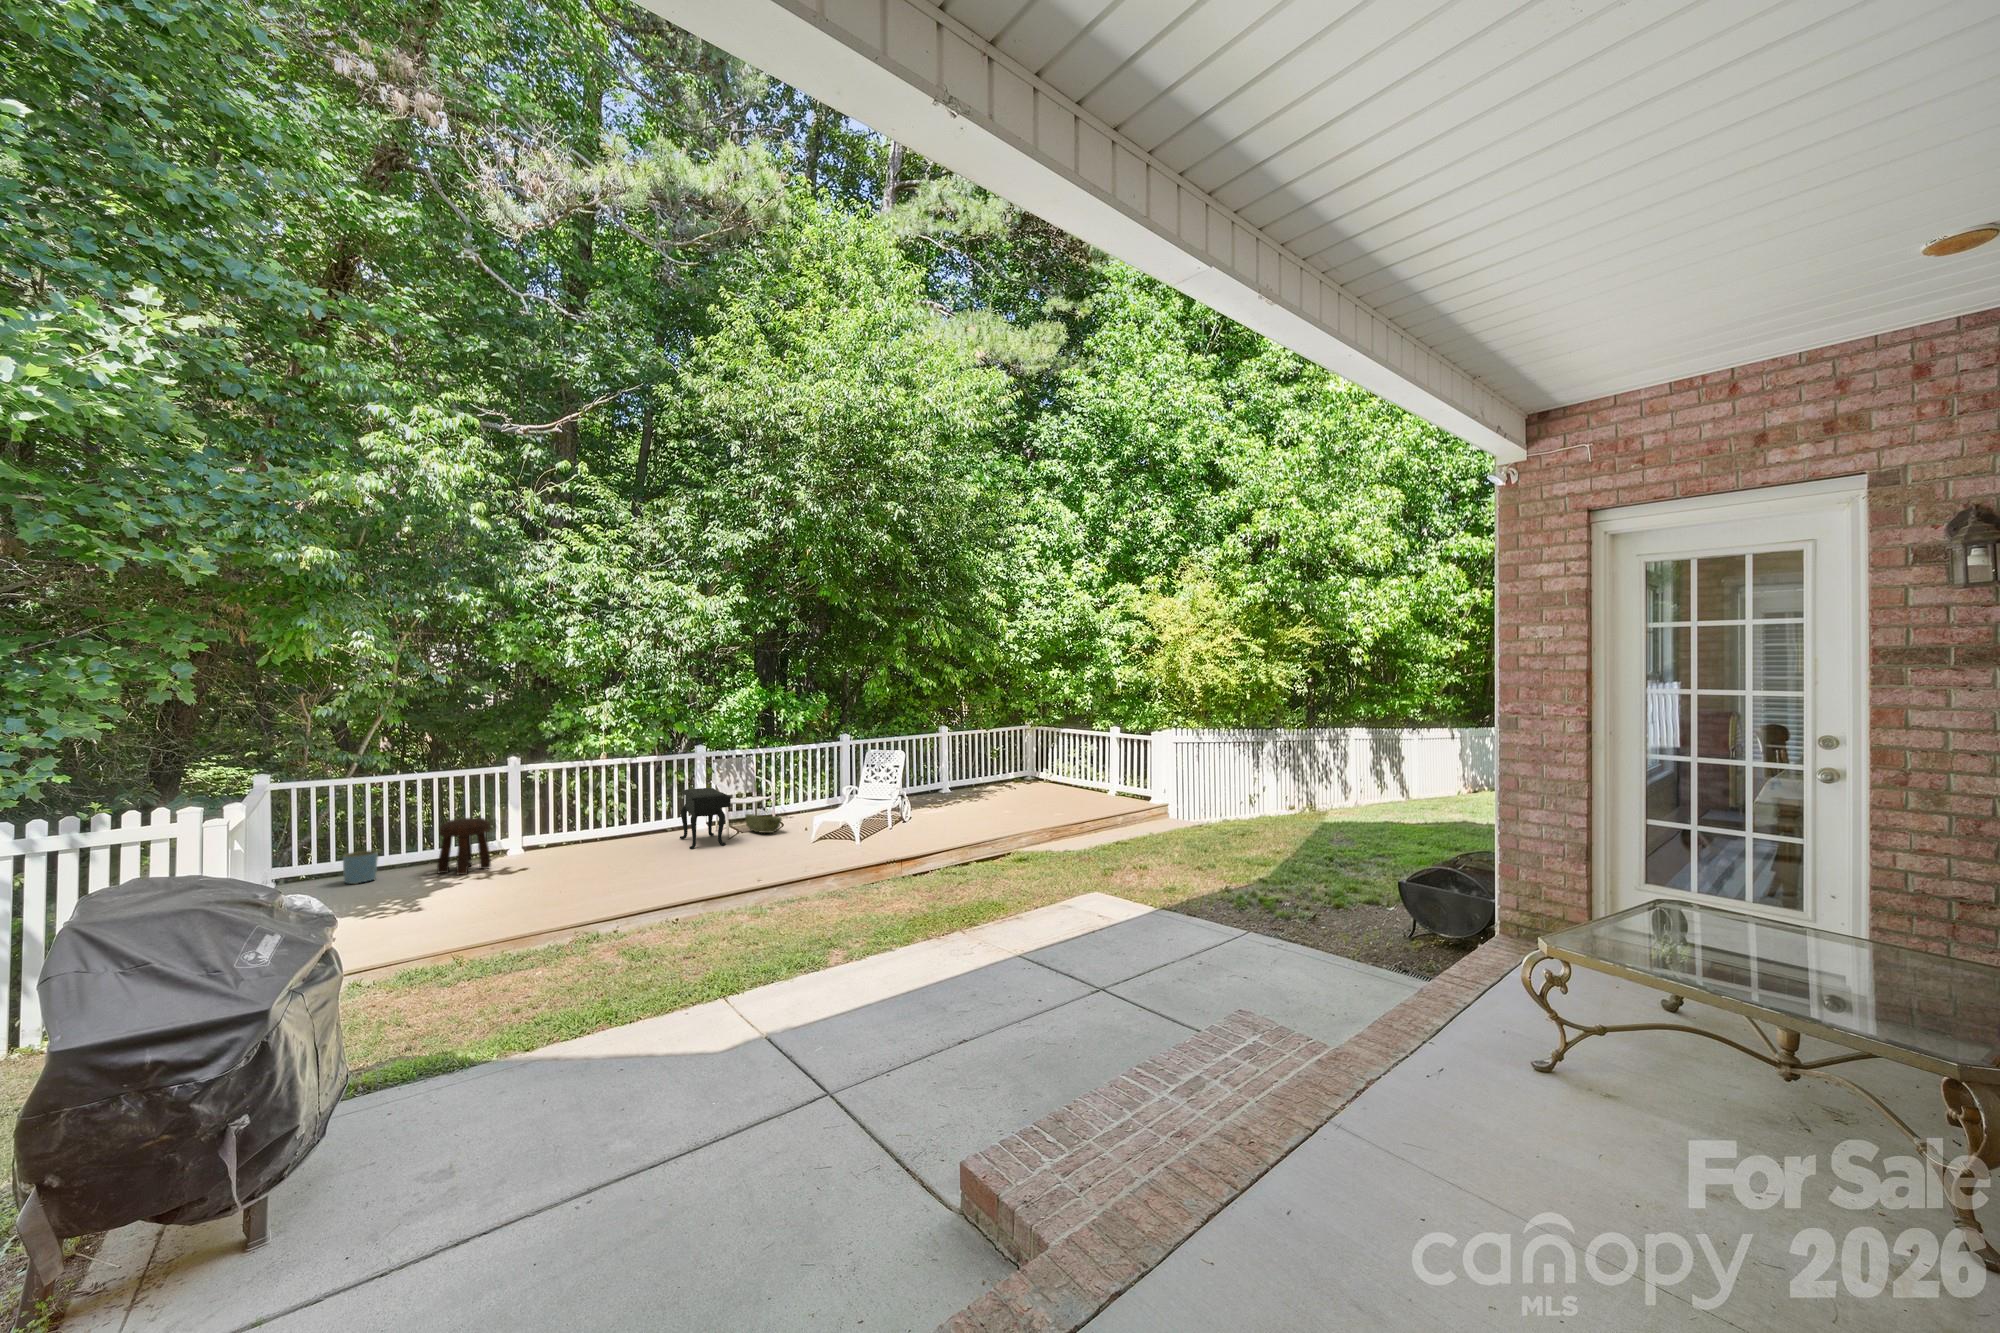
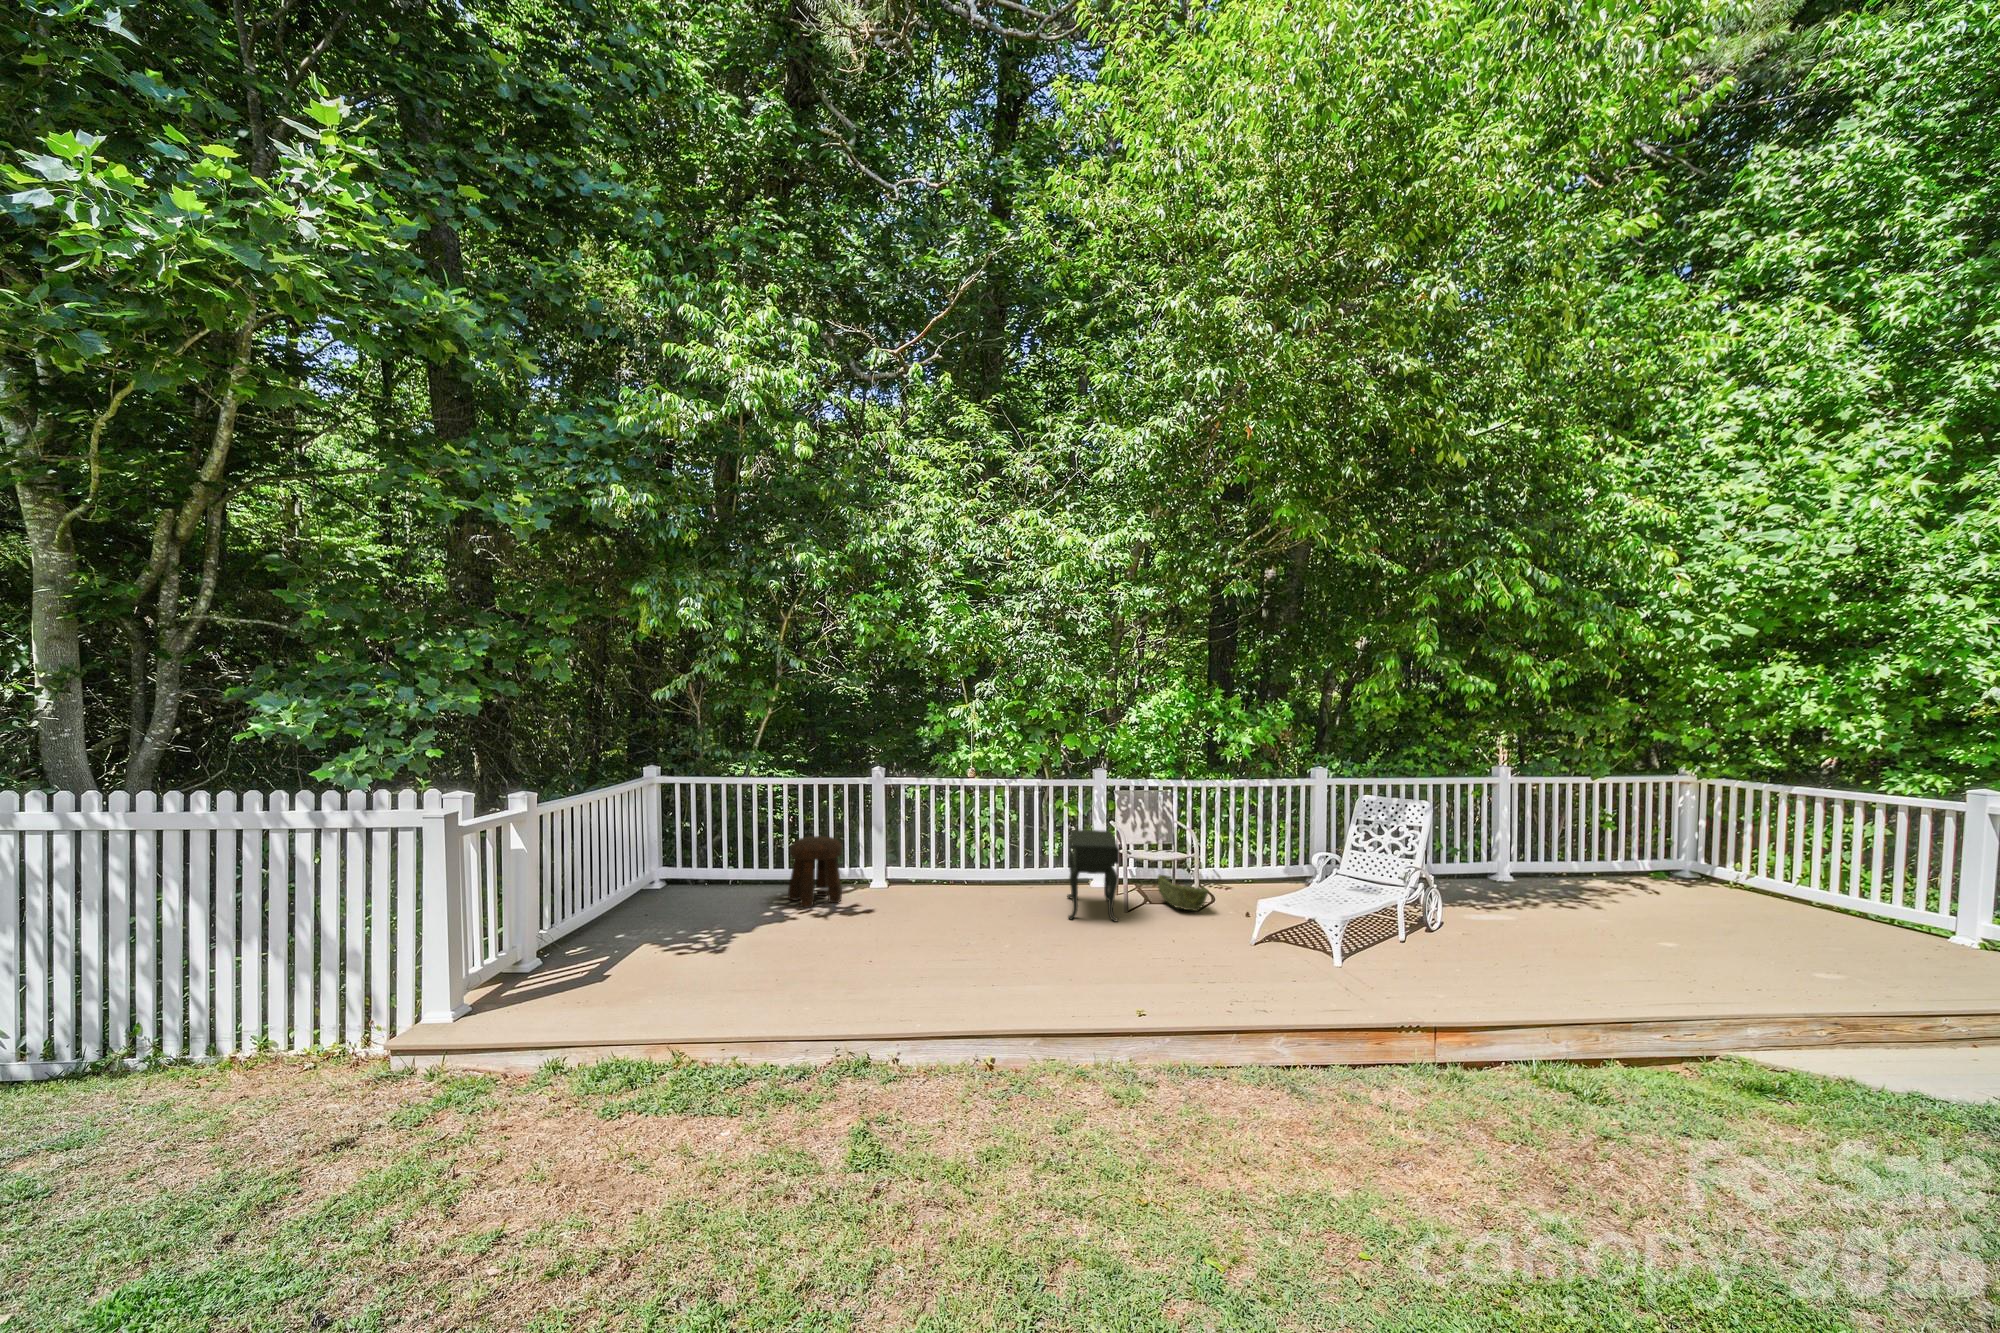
planter: present [343,851,378,884] -> none [706,861,738,899]

